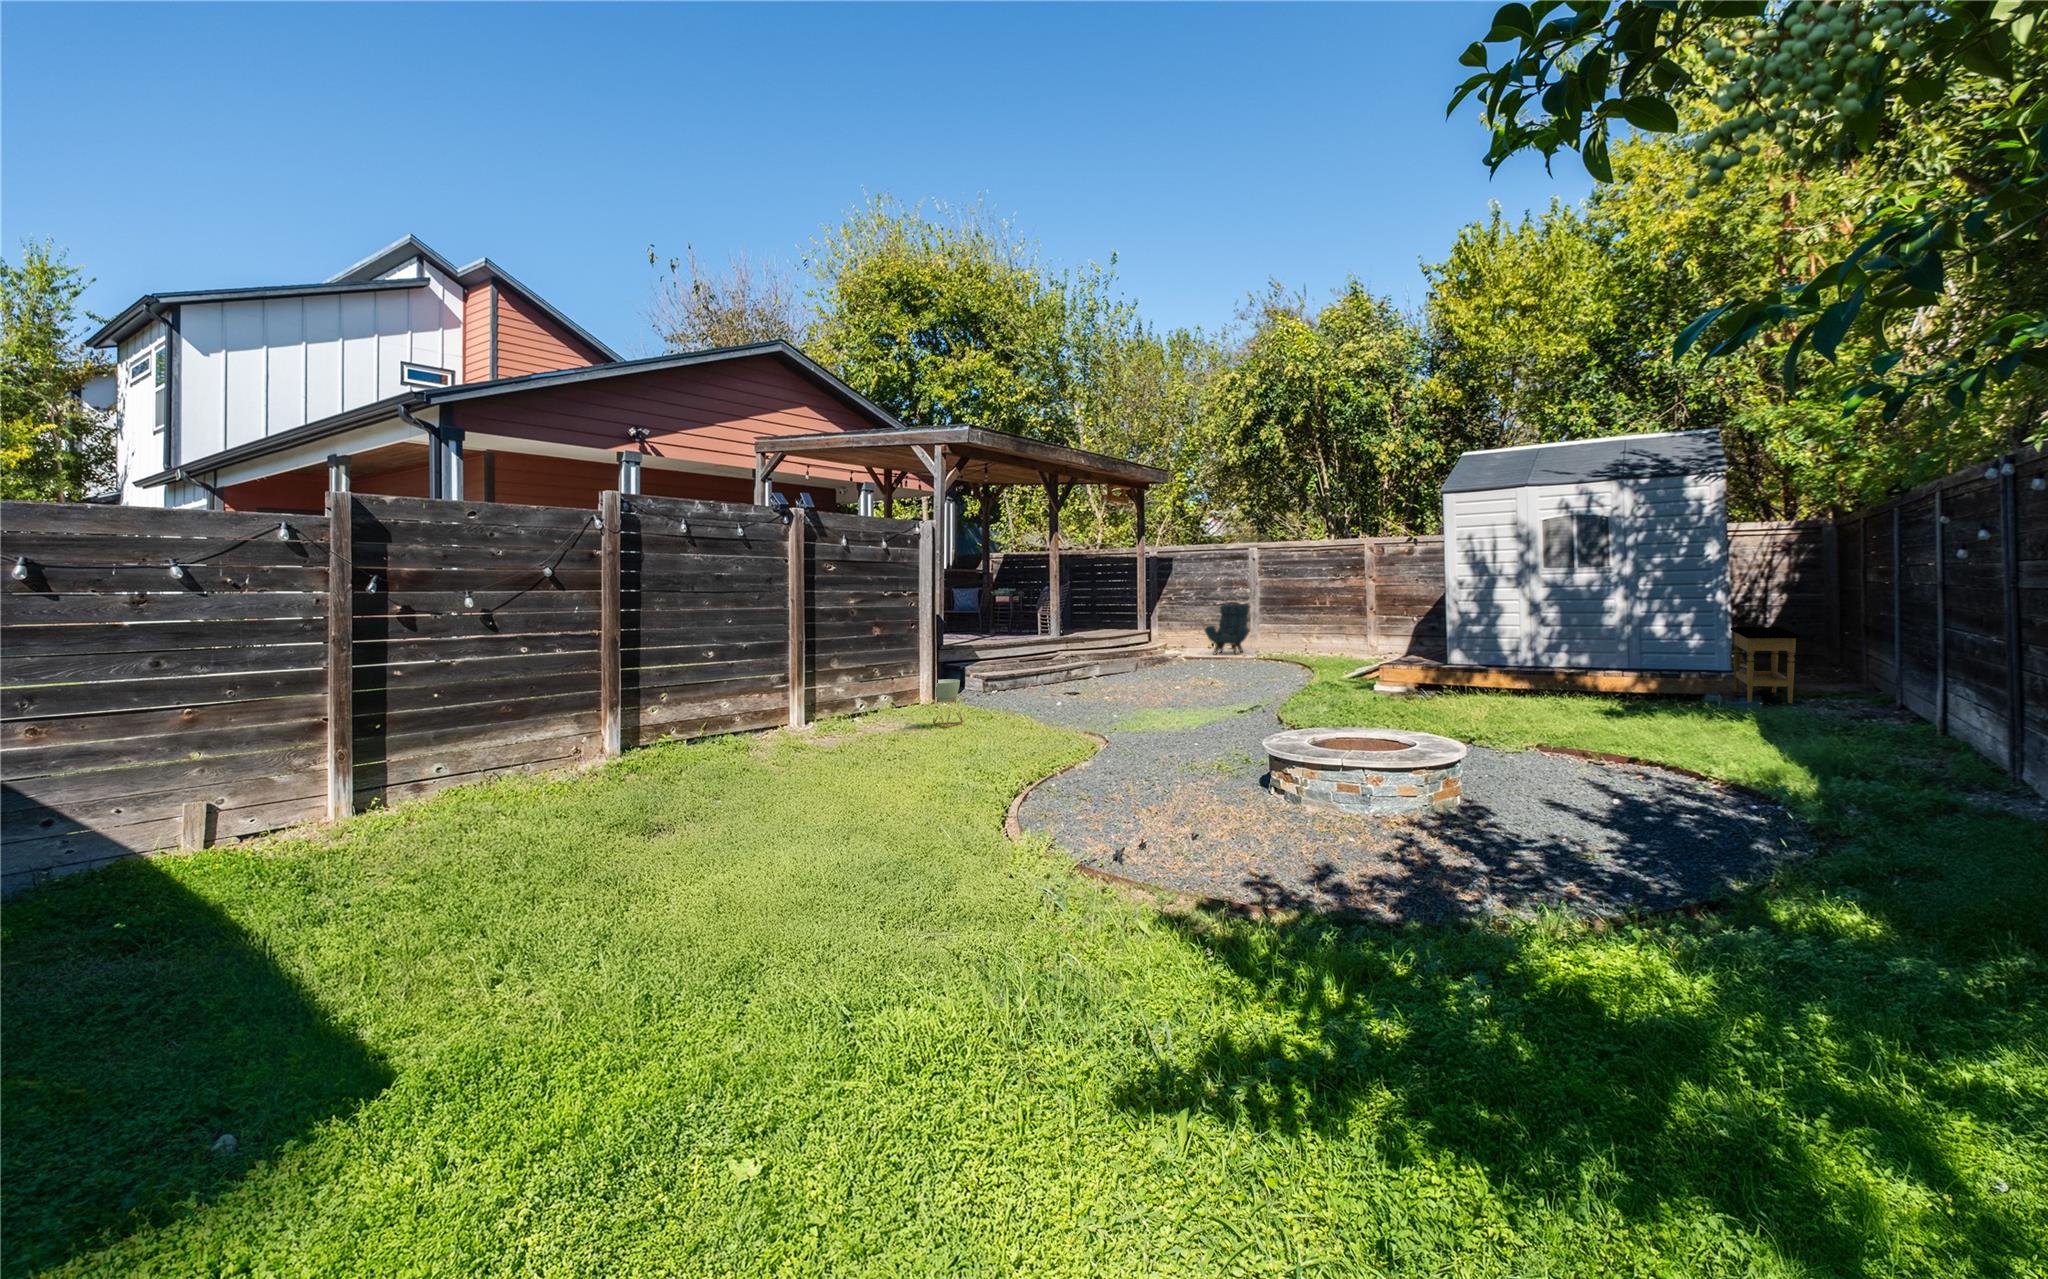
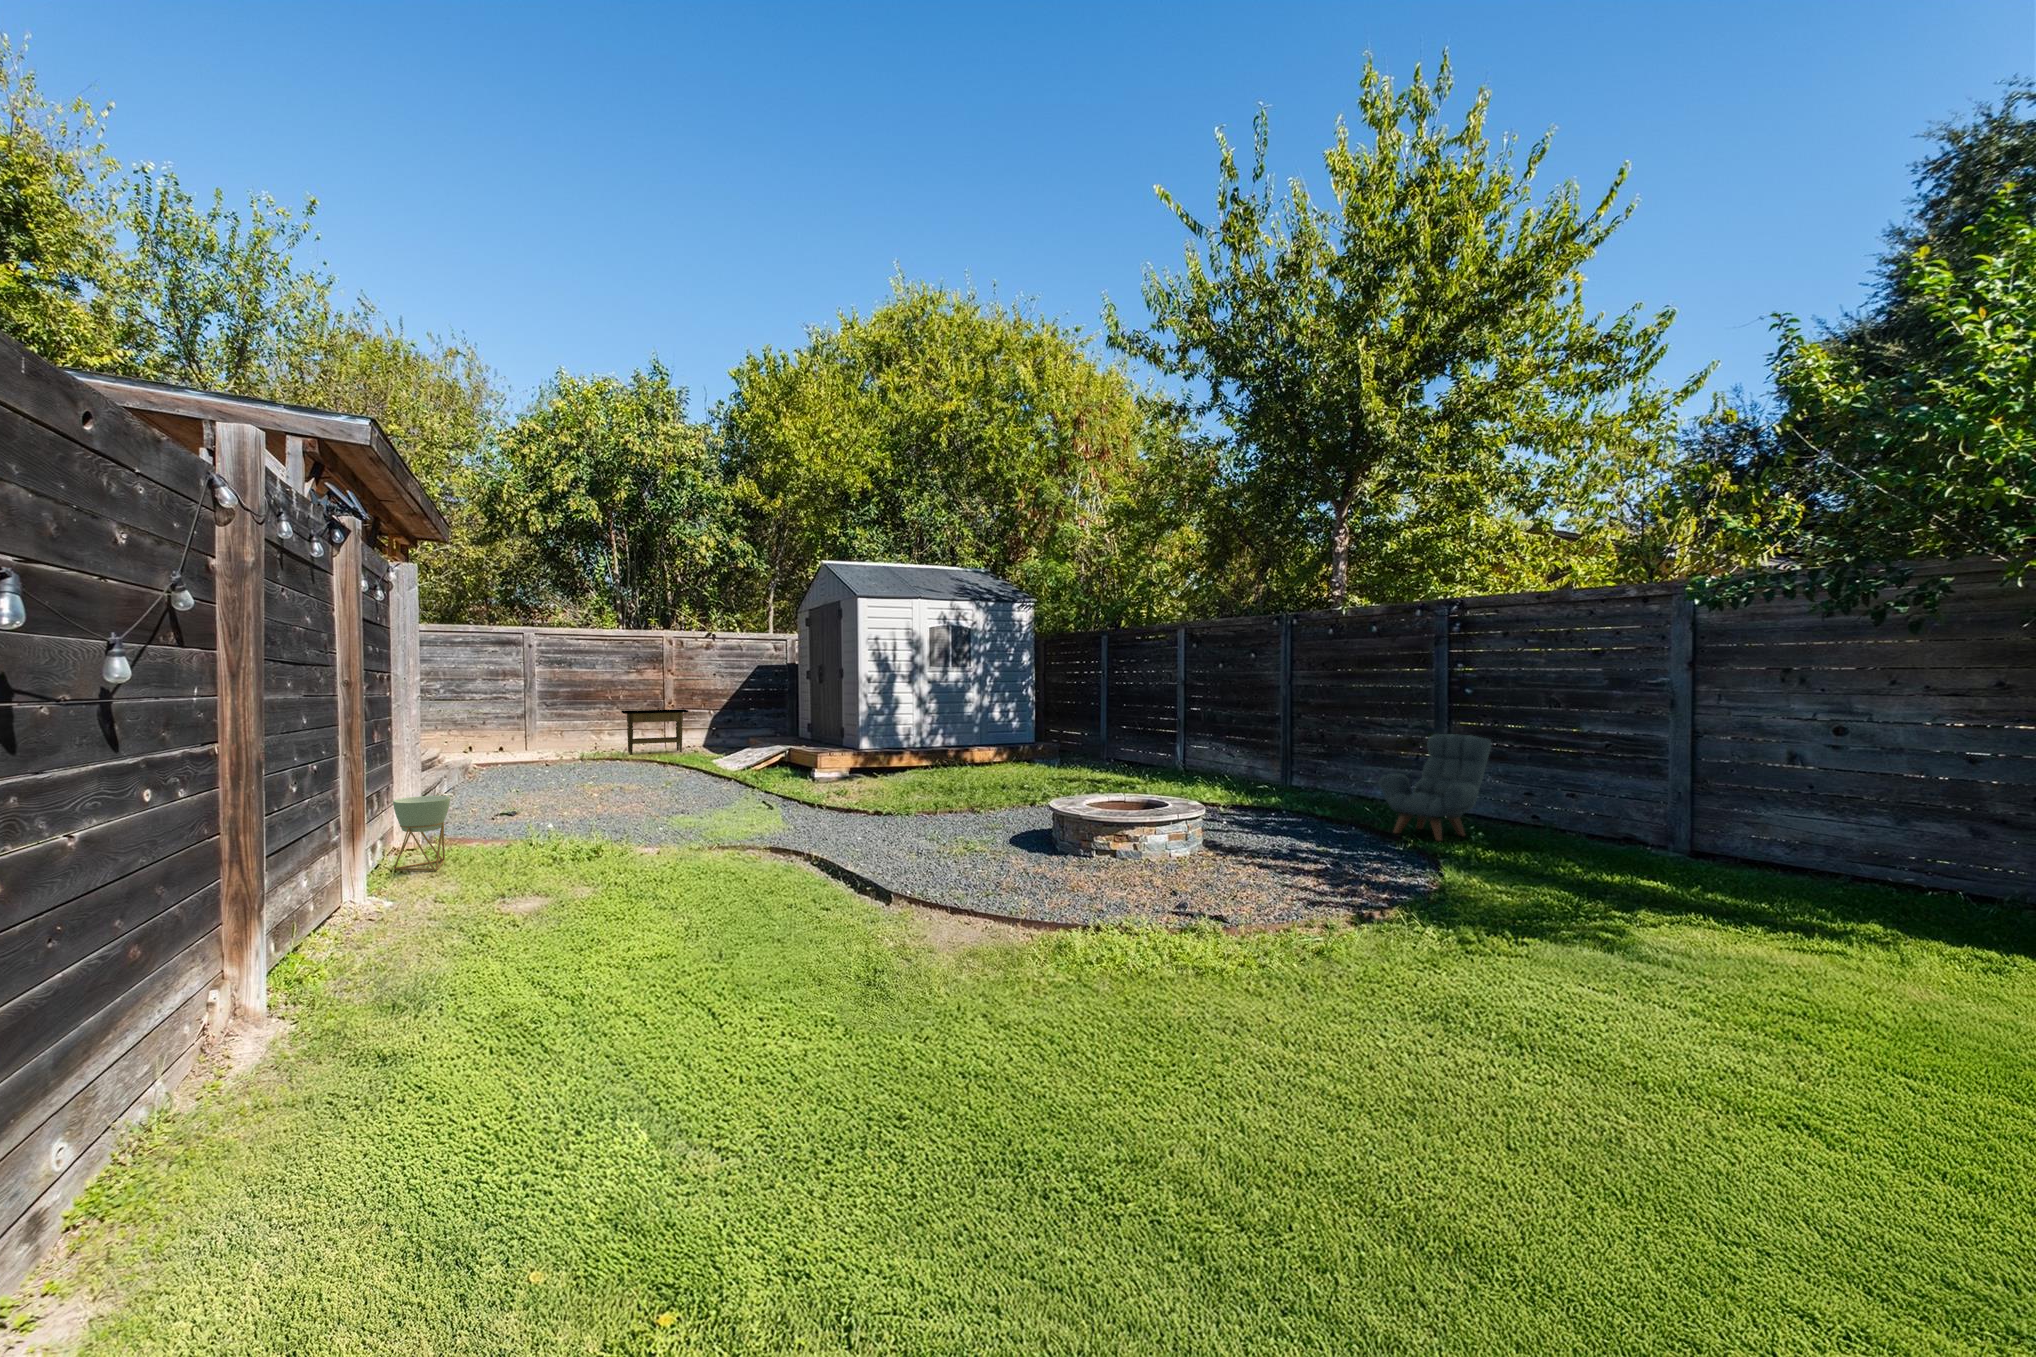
armchair: present [1205,604,1250,654] -> present [1379,734,1491,841]
side table: present [1731,627,1800,703] -> present [621,709,688,755]

